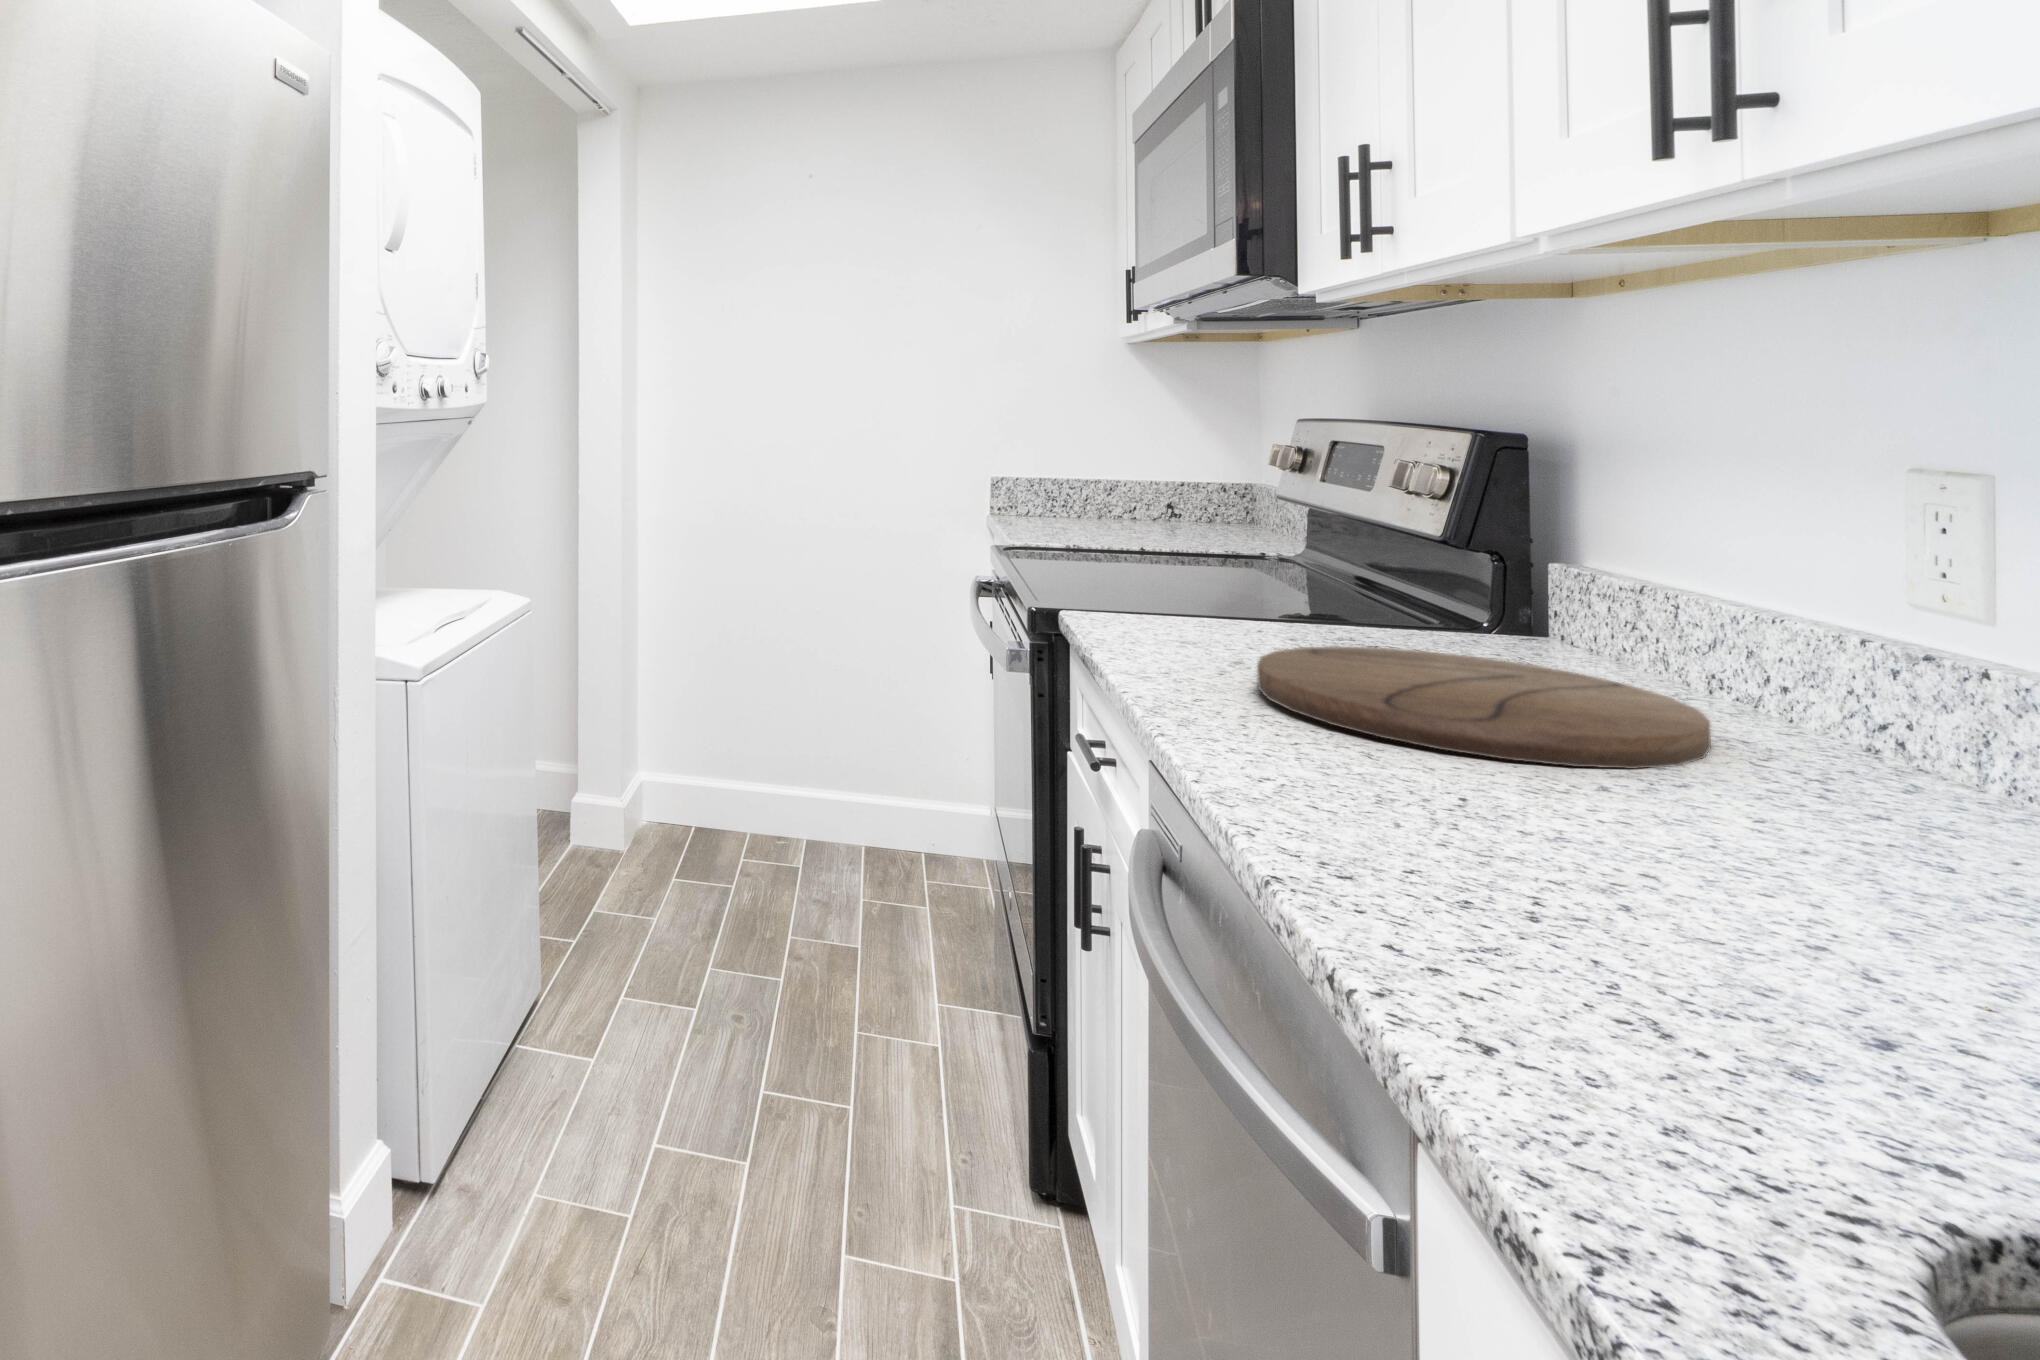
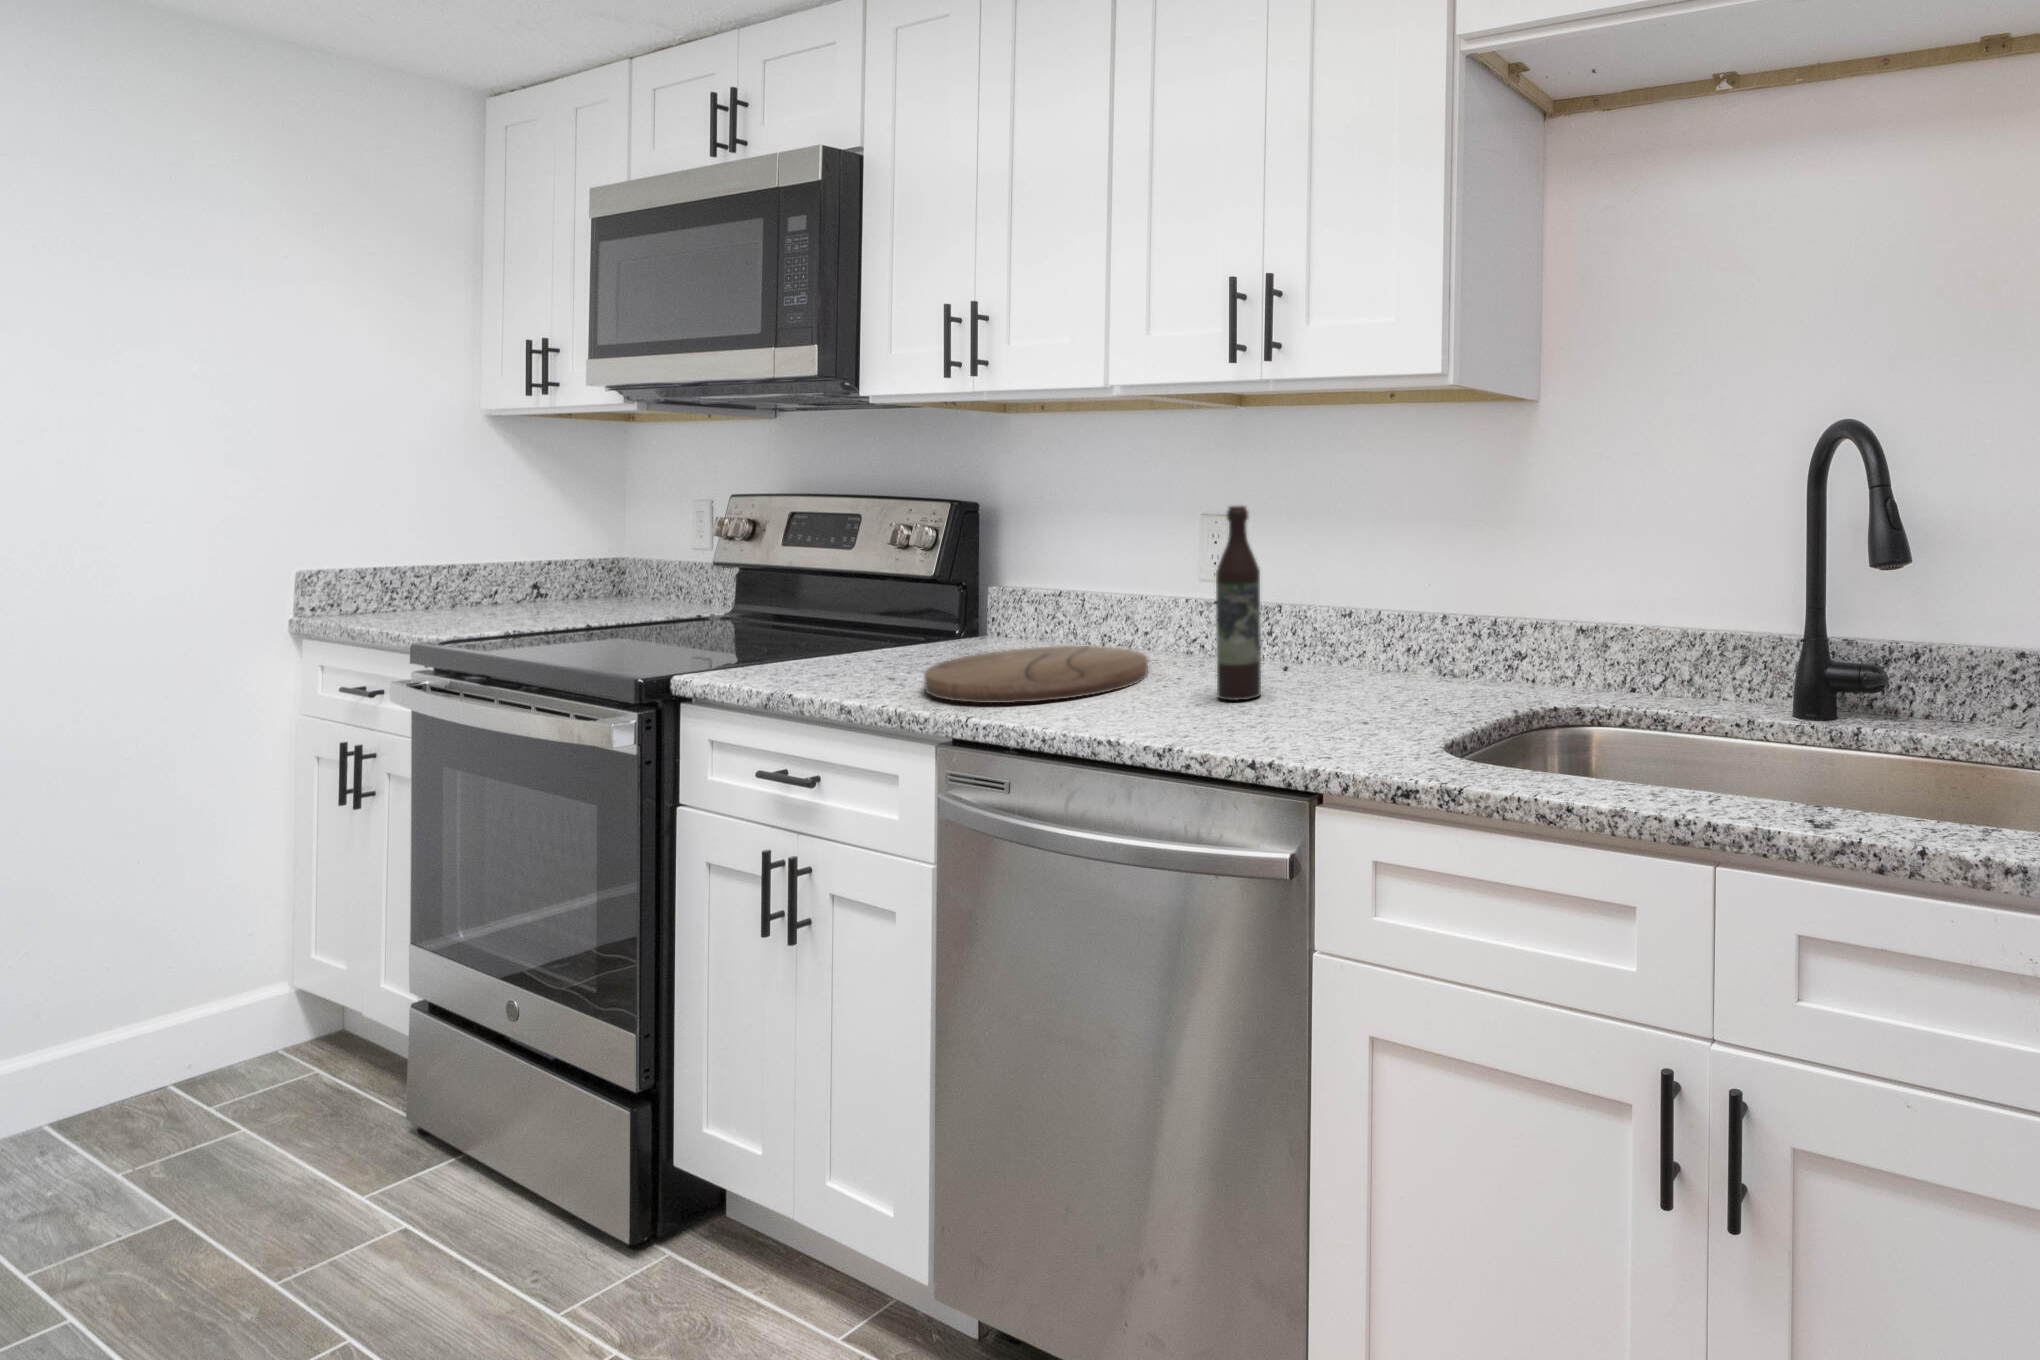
wine bottle: none [1743,427,1906,890] -> present [1216,506,1261,700]

